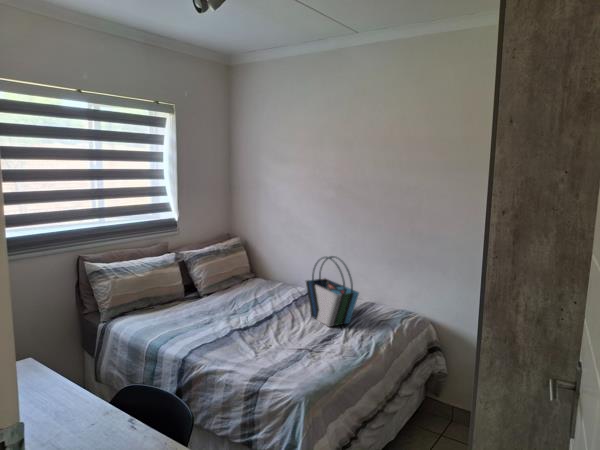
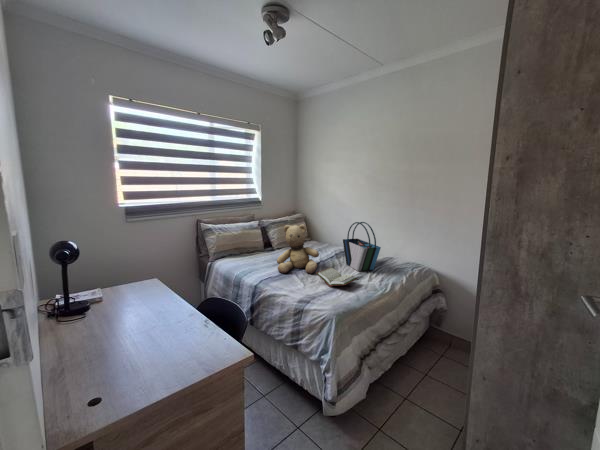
teddy bear: none [210,262,274,336] -> present [277,224,319,274]
book: none [272,324,331,353] -> present [316,267,358,287]

